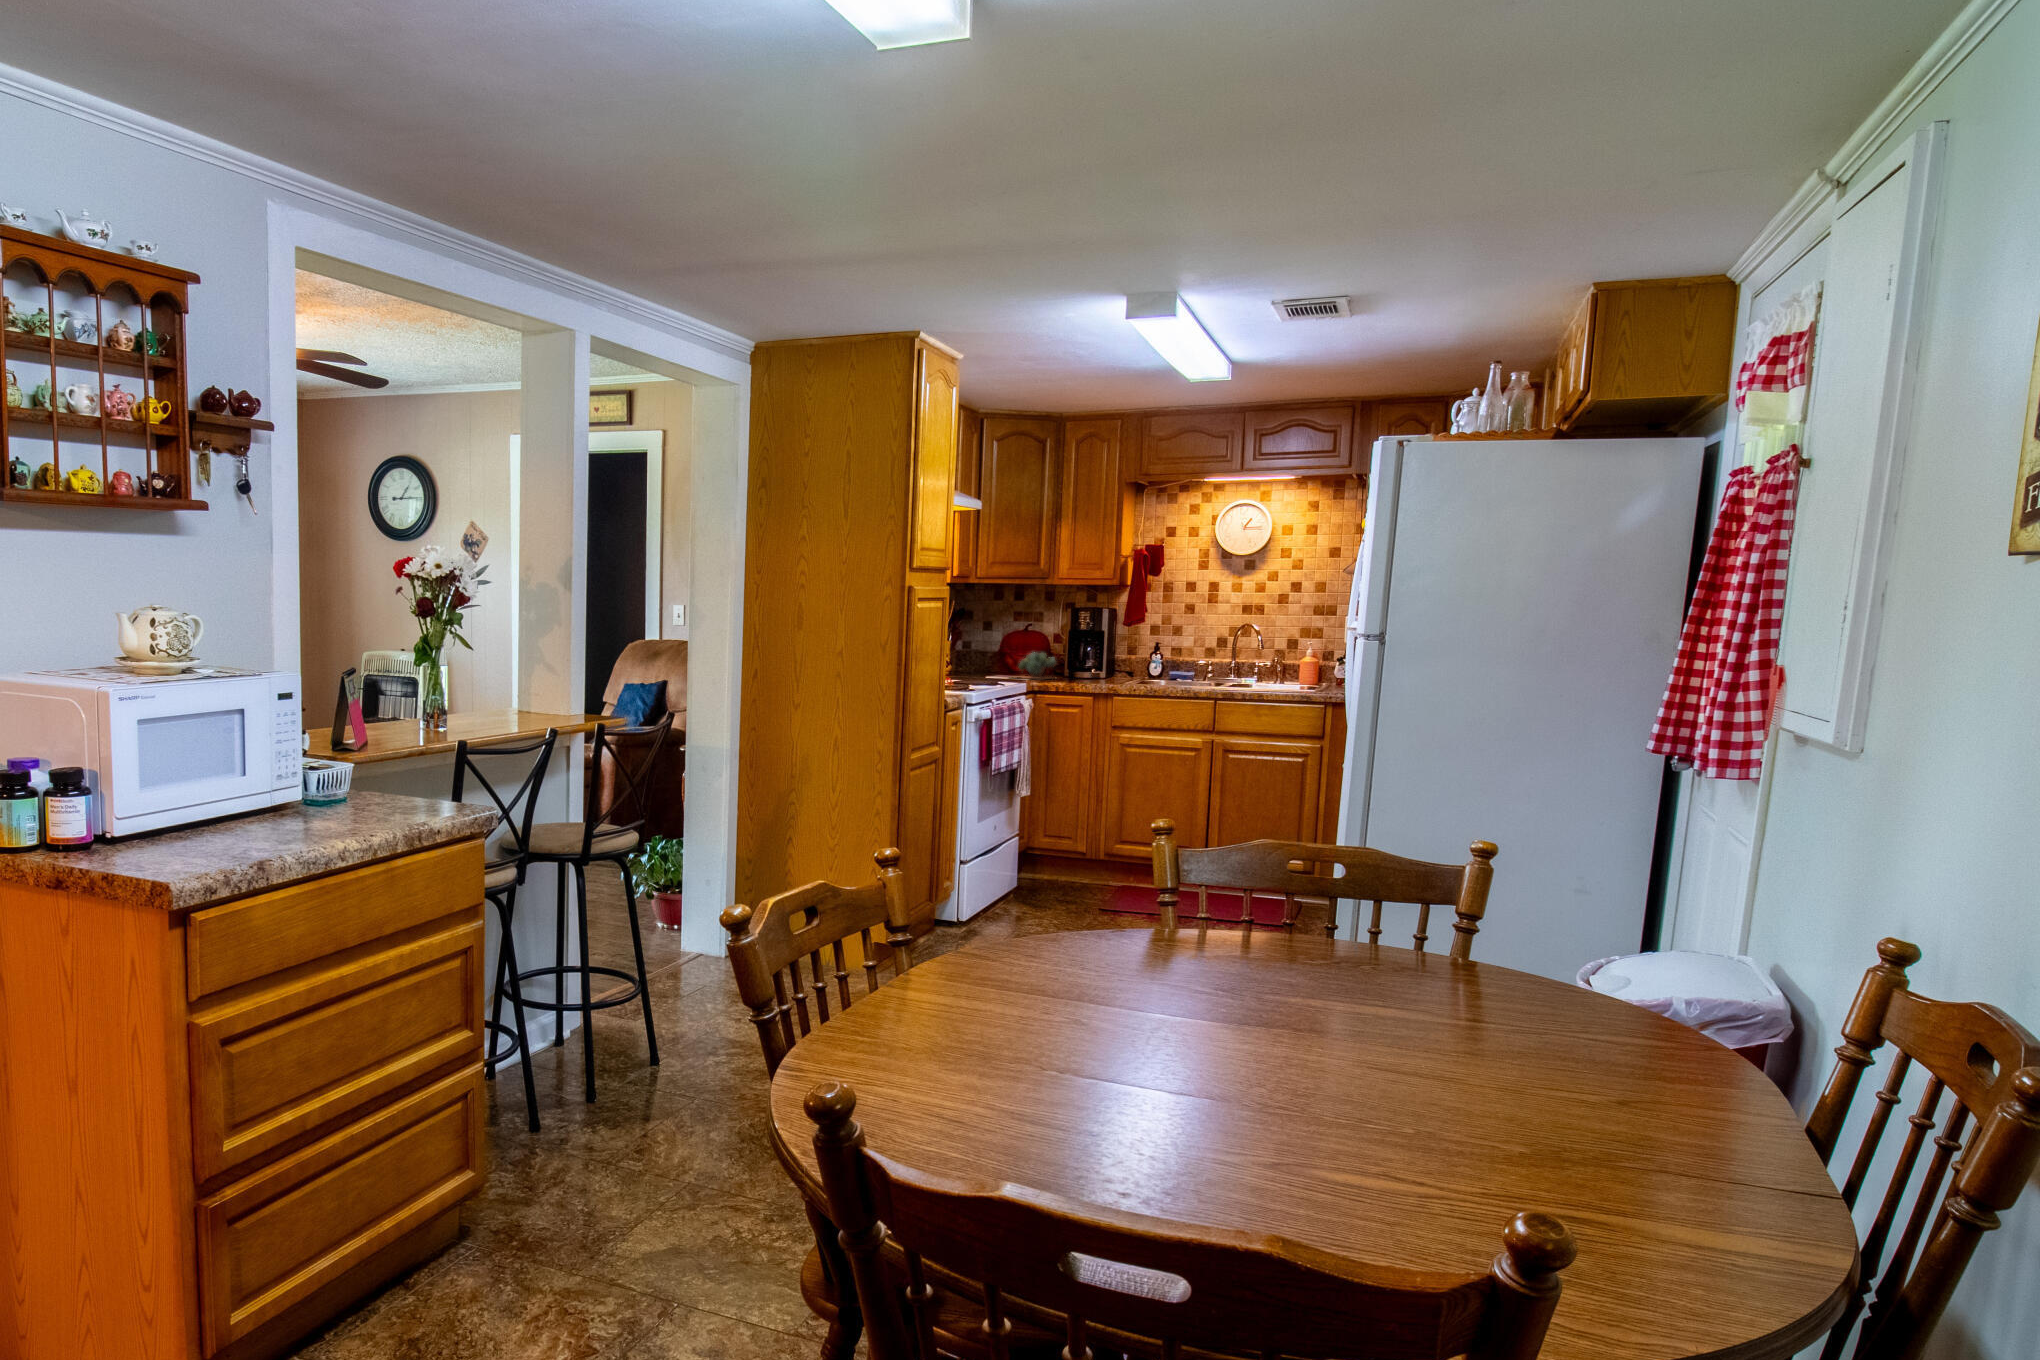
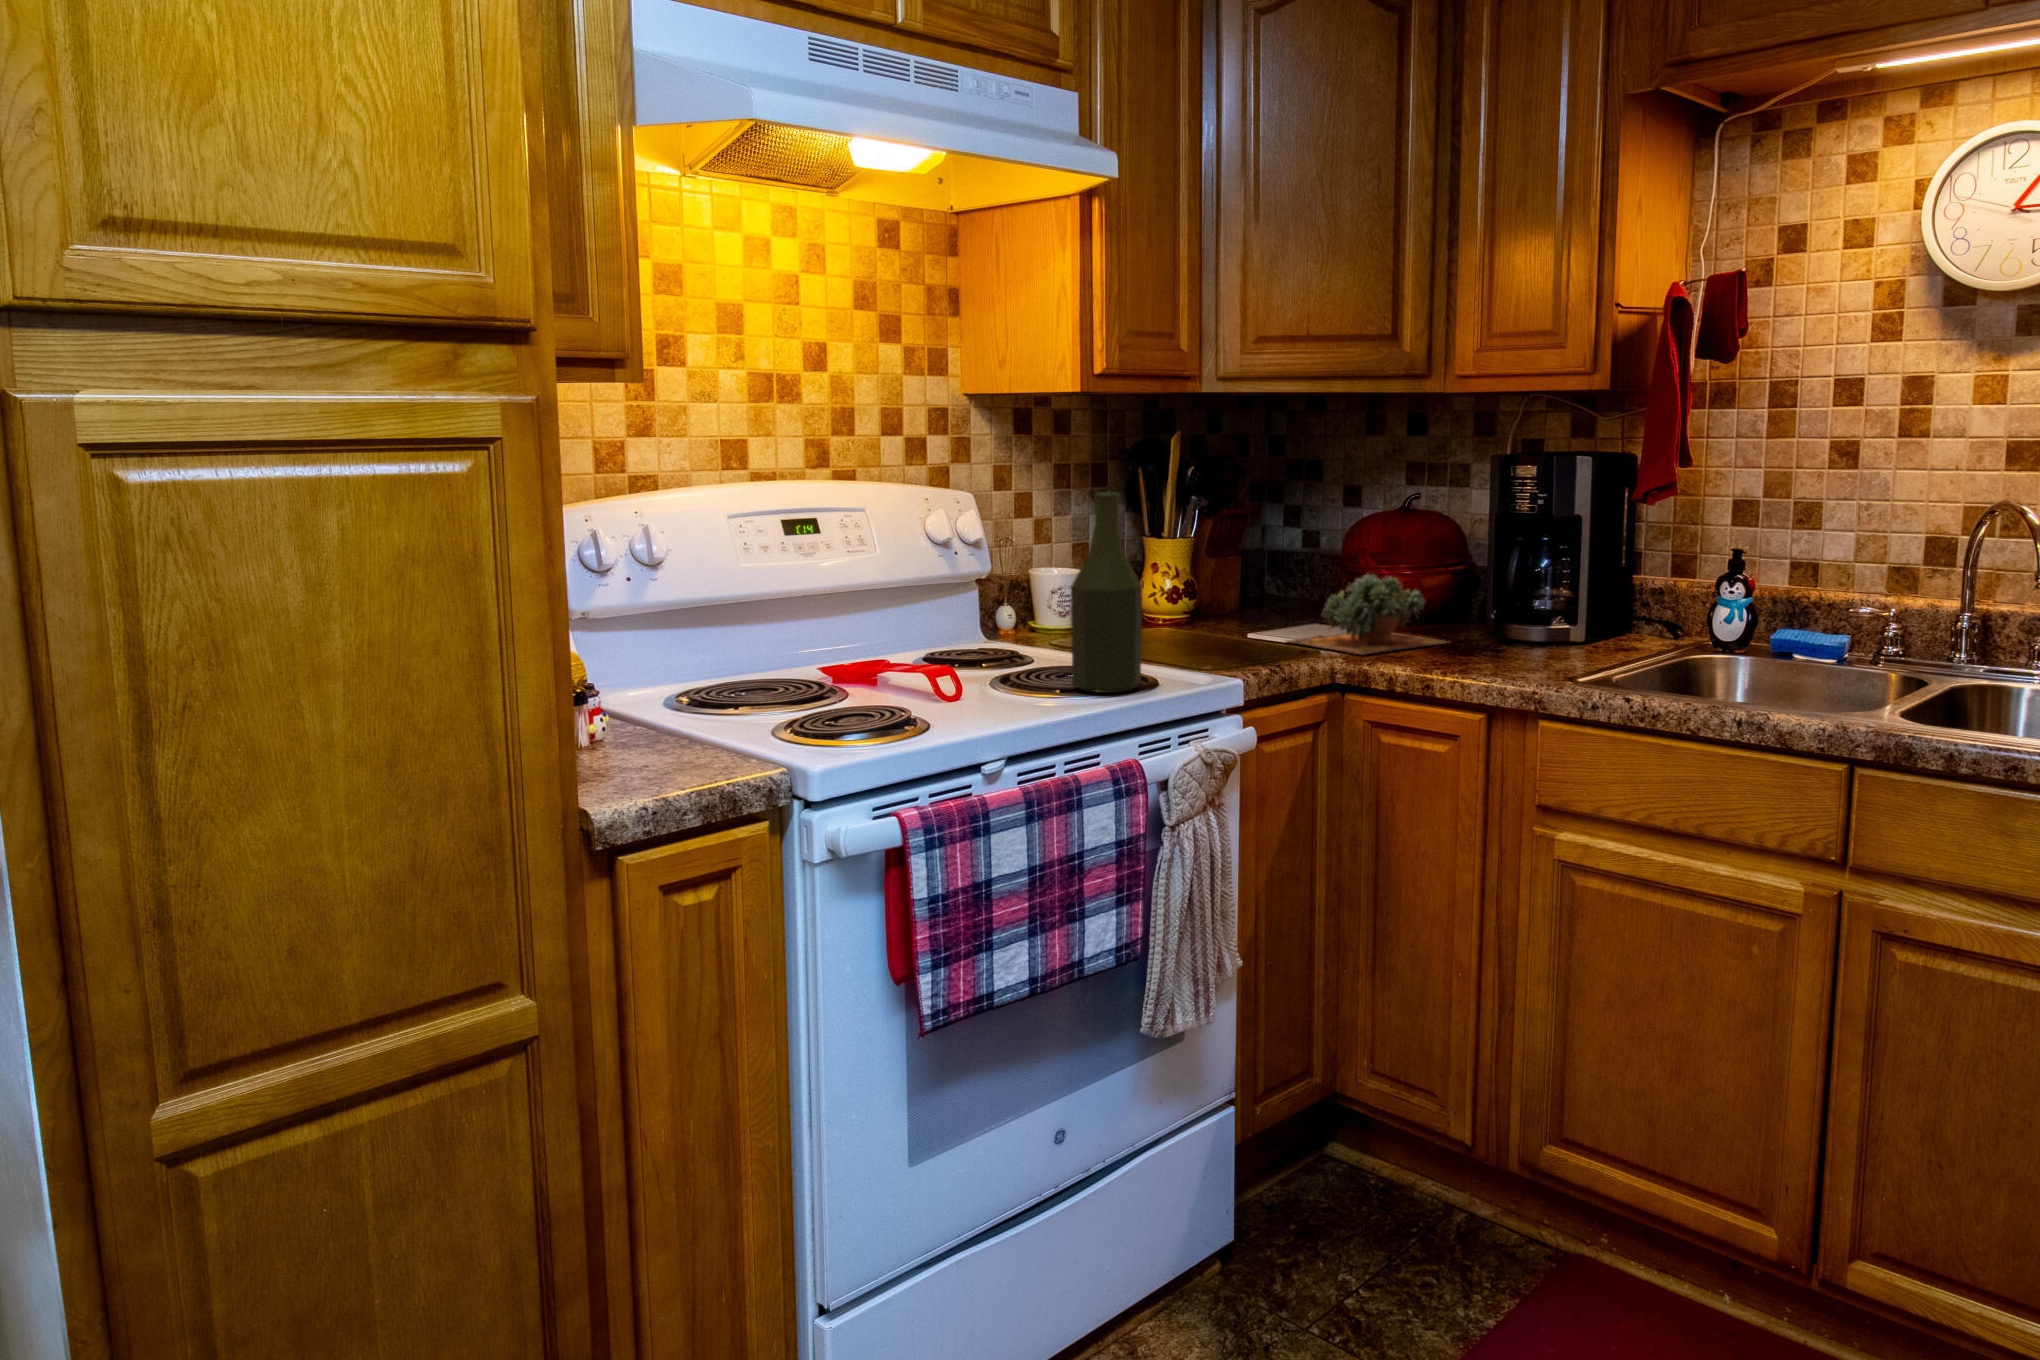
bottle: none [977,615,1003,683] -> present [1071,492,1142,693]

